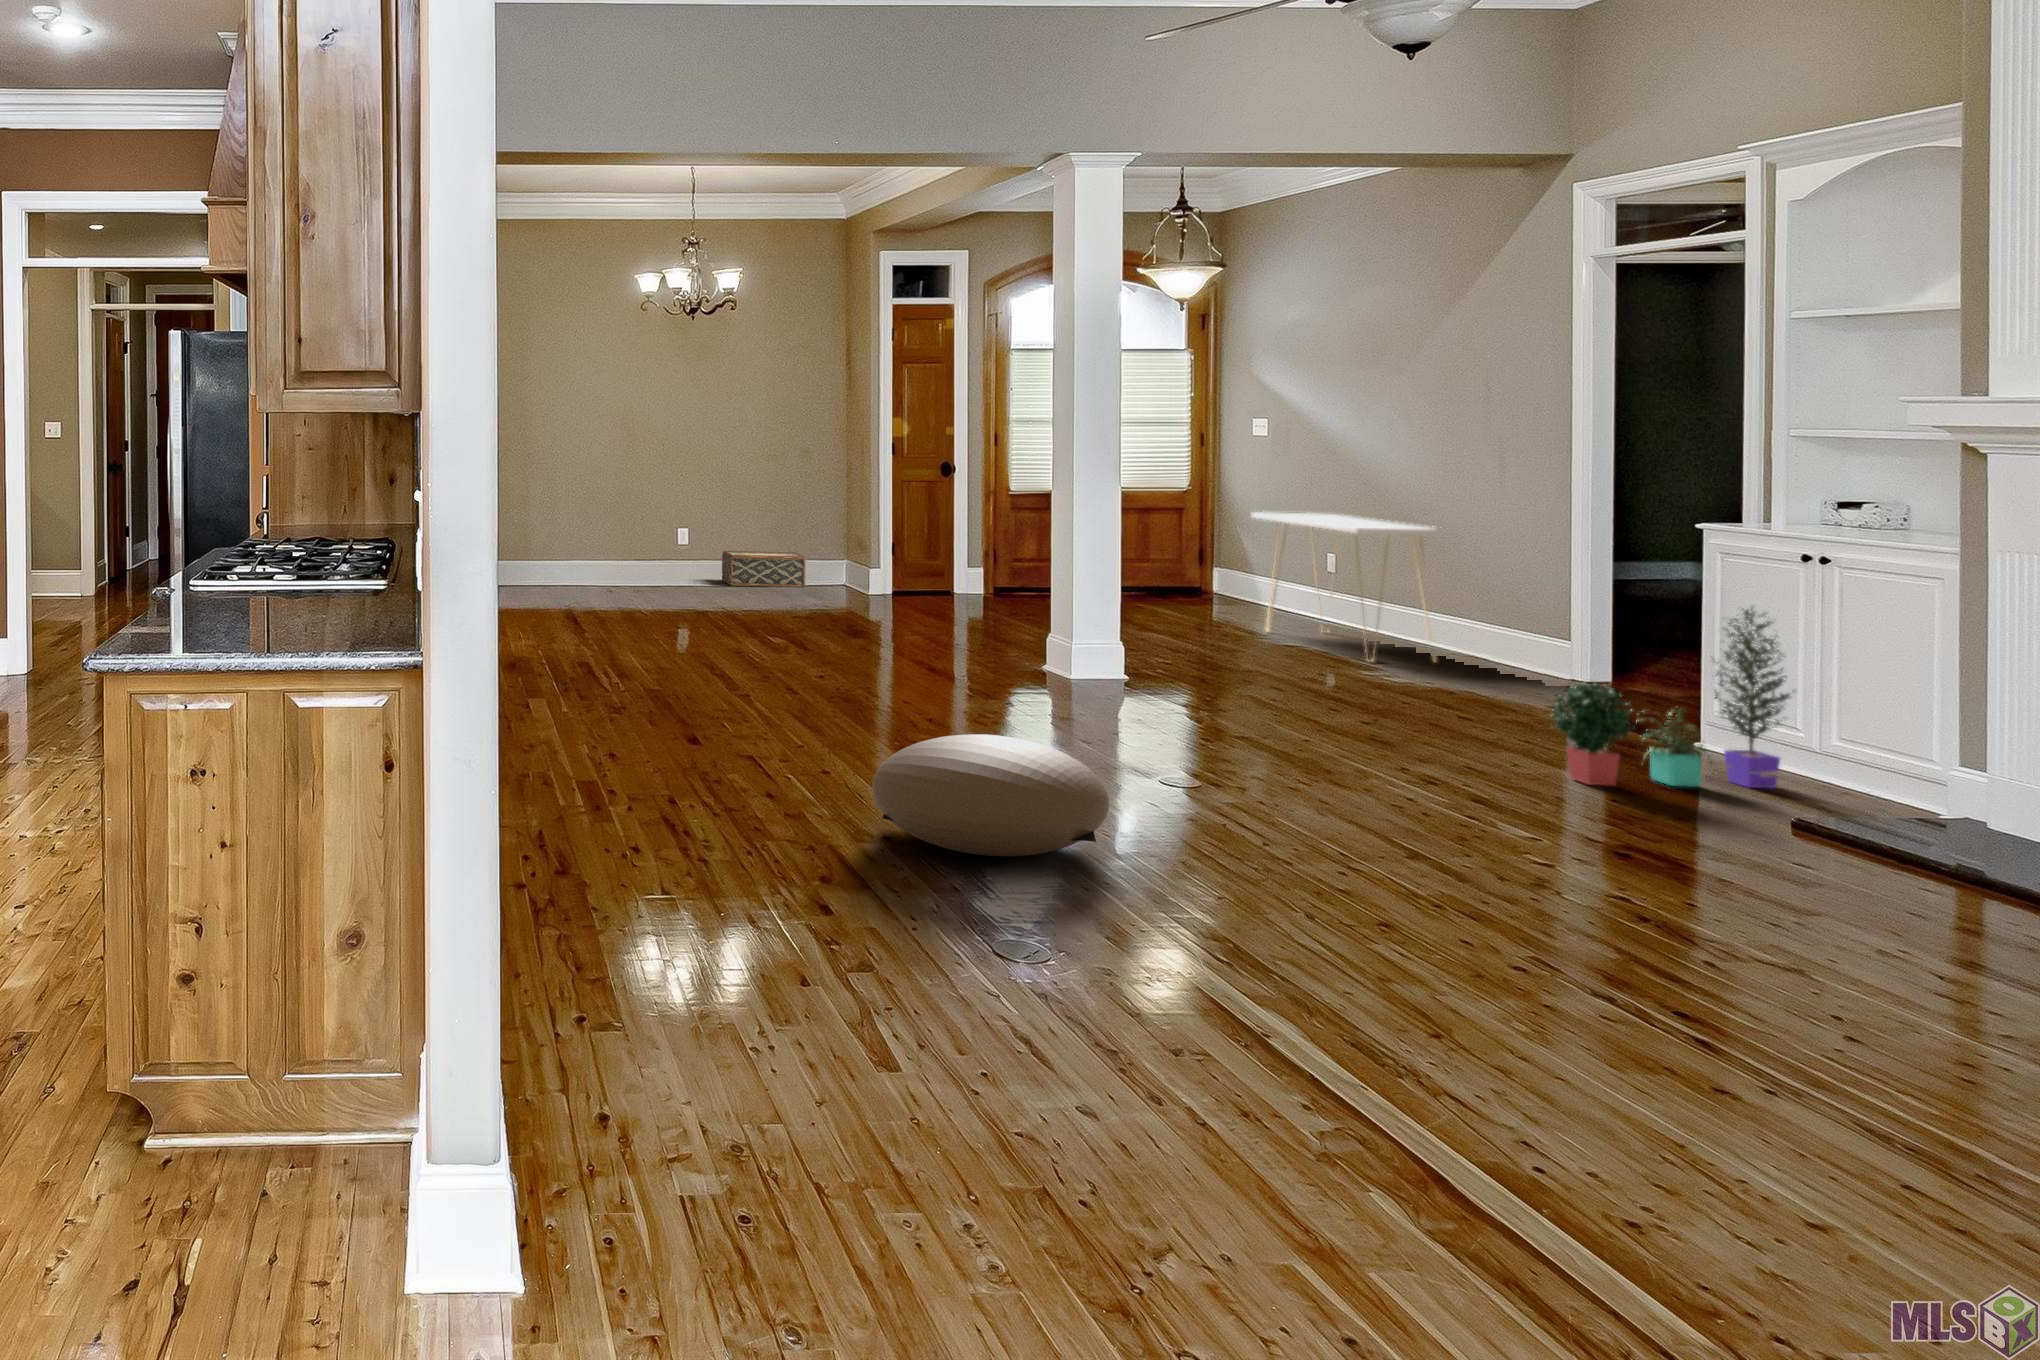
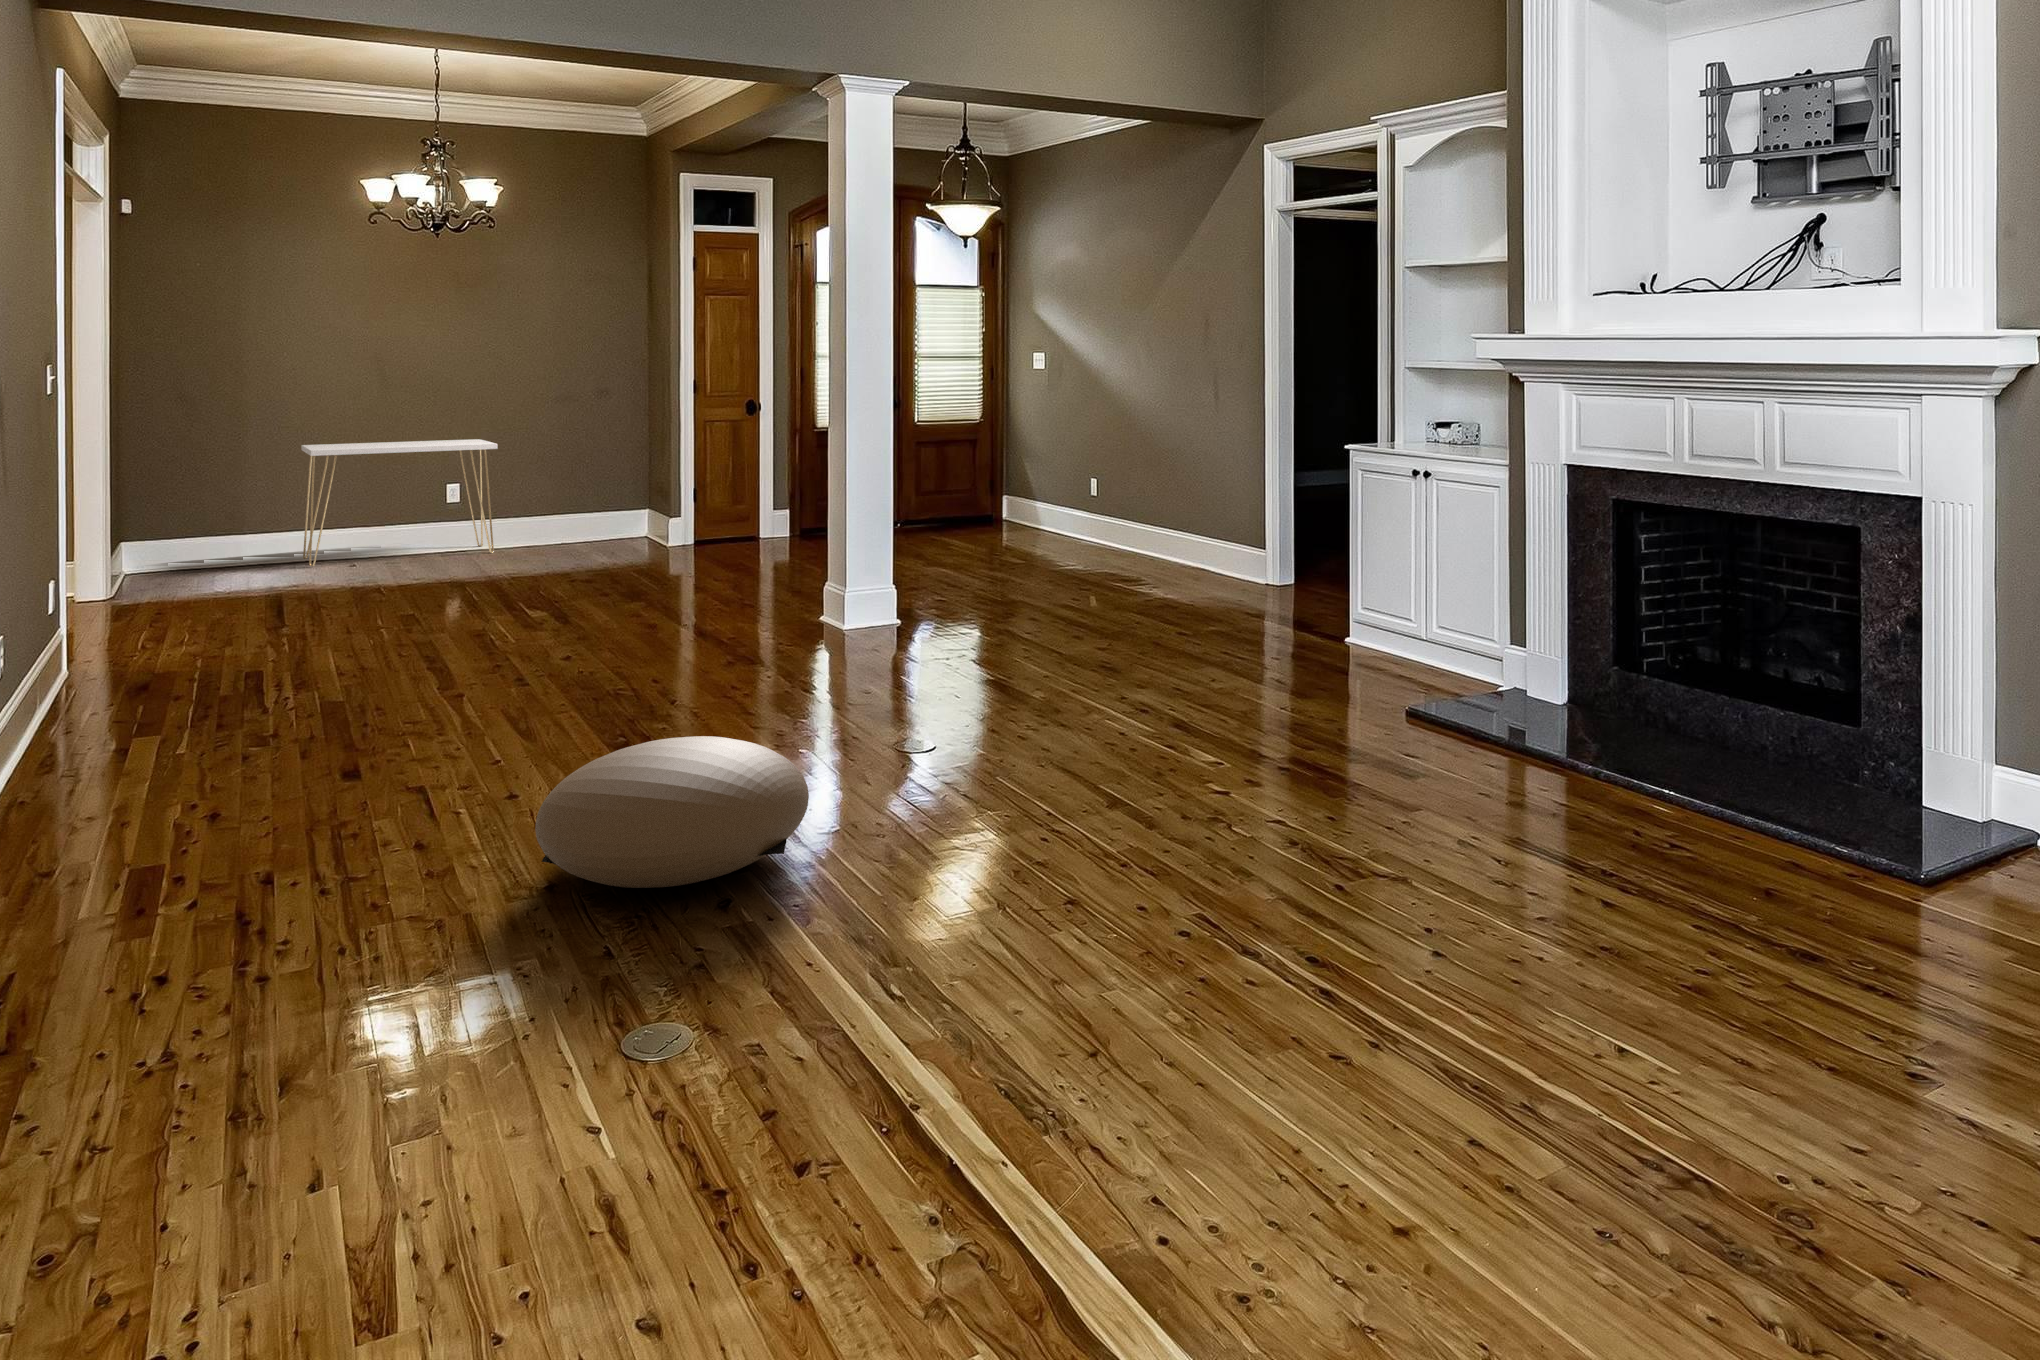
console table: present [1251,512,1439,662] -> present [302,439,498,566]
woven basket: present [722,551,806,587] -> none [517,506,607,546]
potted plant: present [1551,608,1791,788] -> none [1242,515,1426,691]

